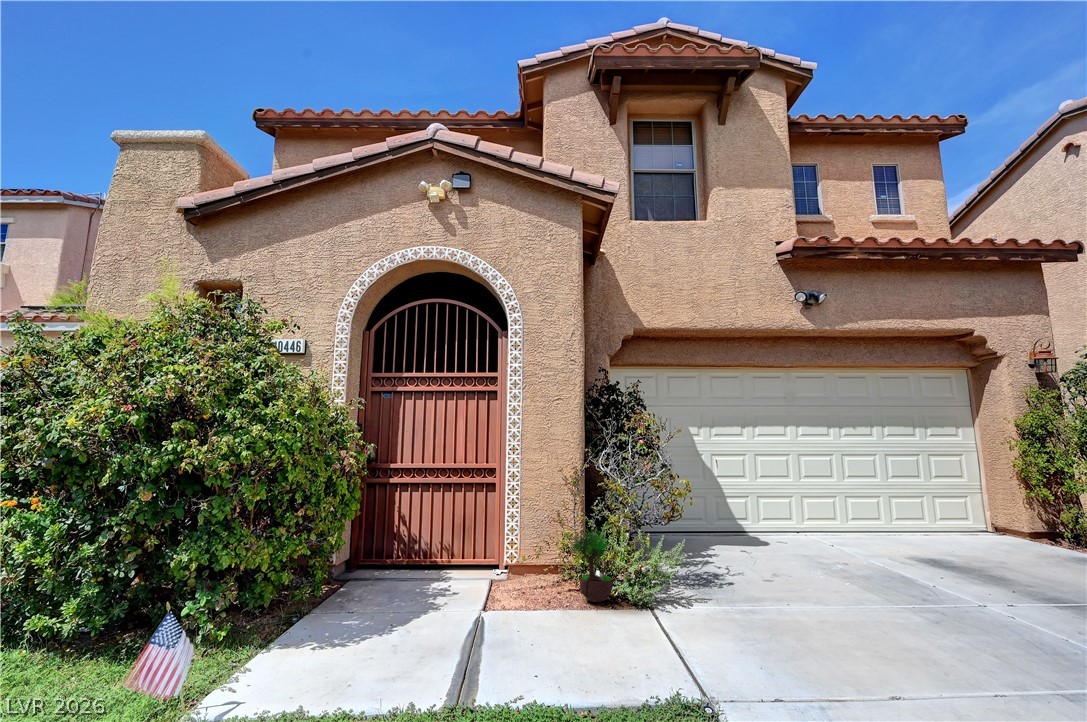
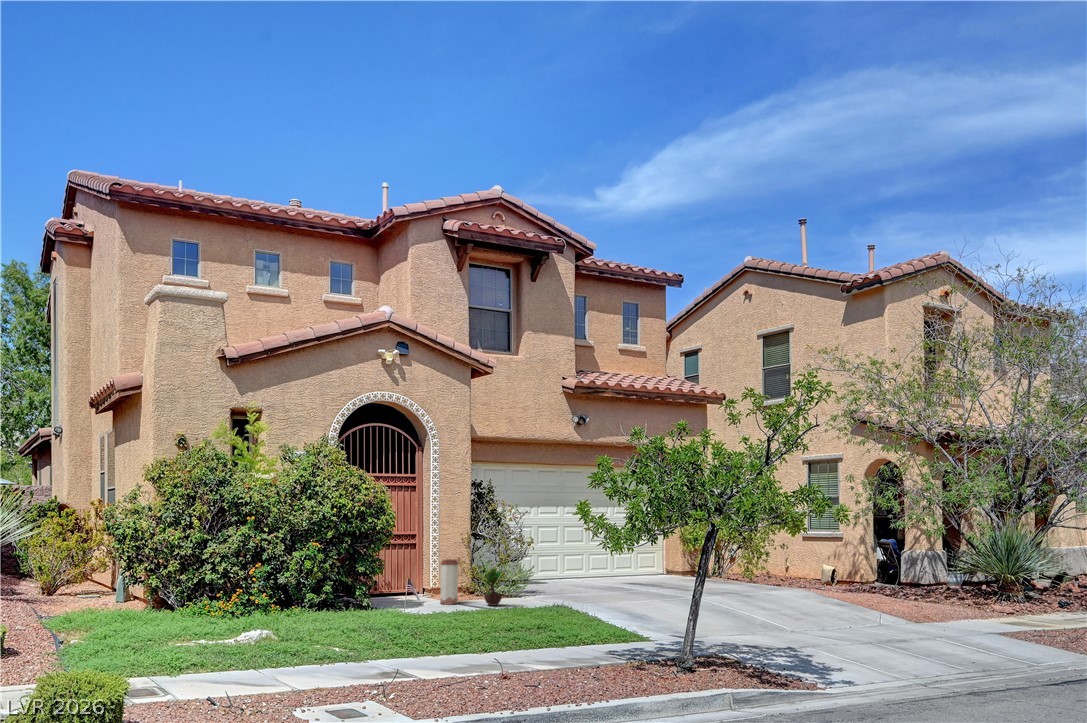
trash can: none [515,509,548,590] -> present [440,559,459,605]

